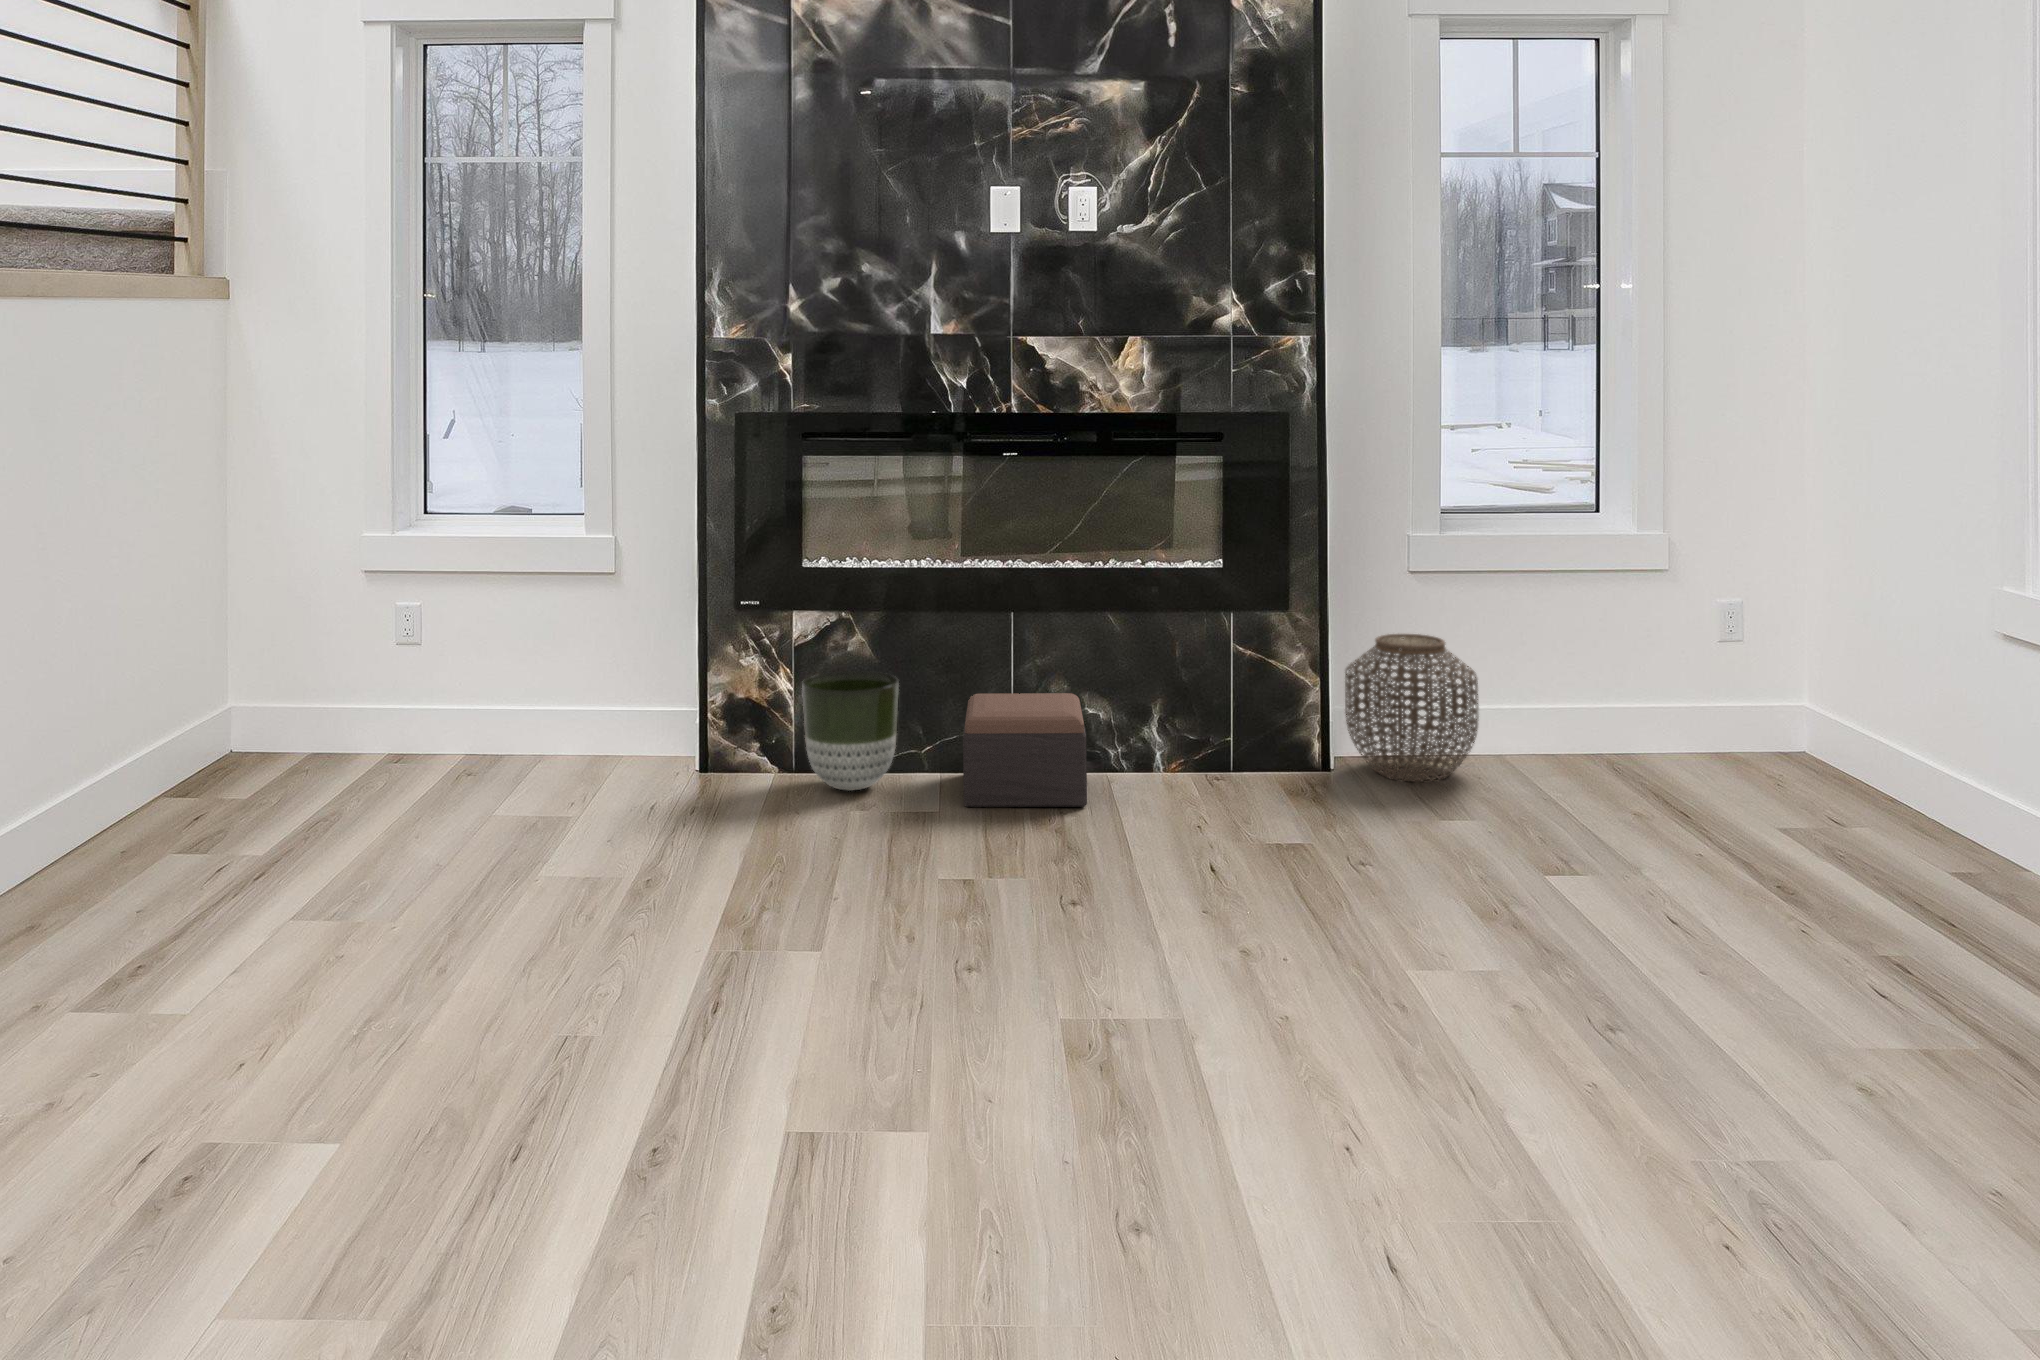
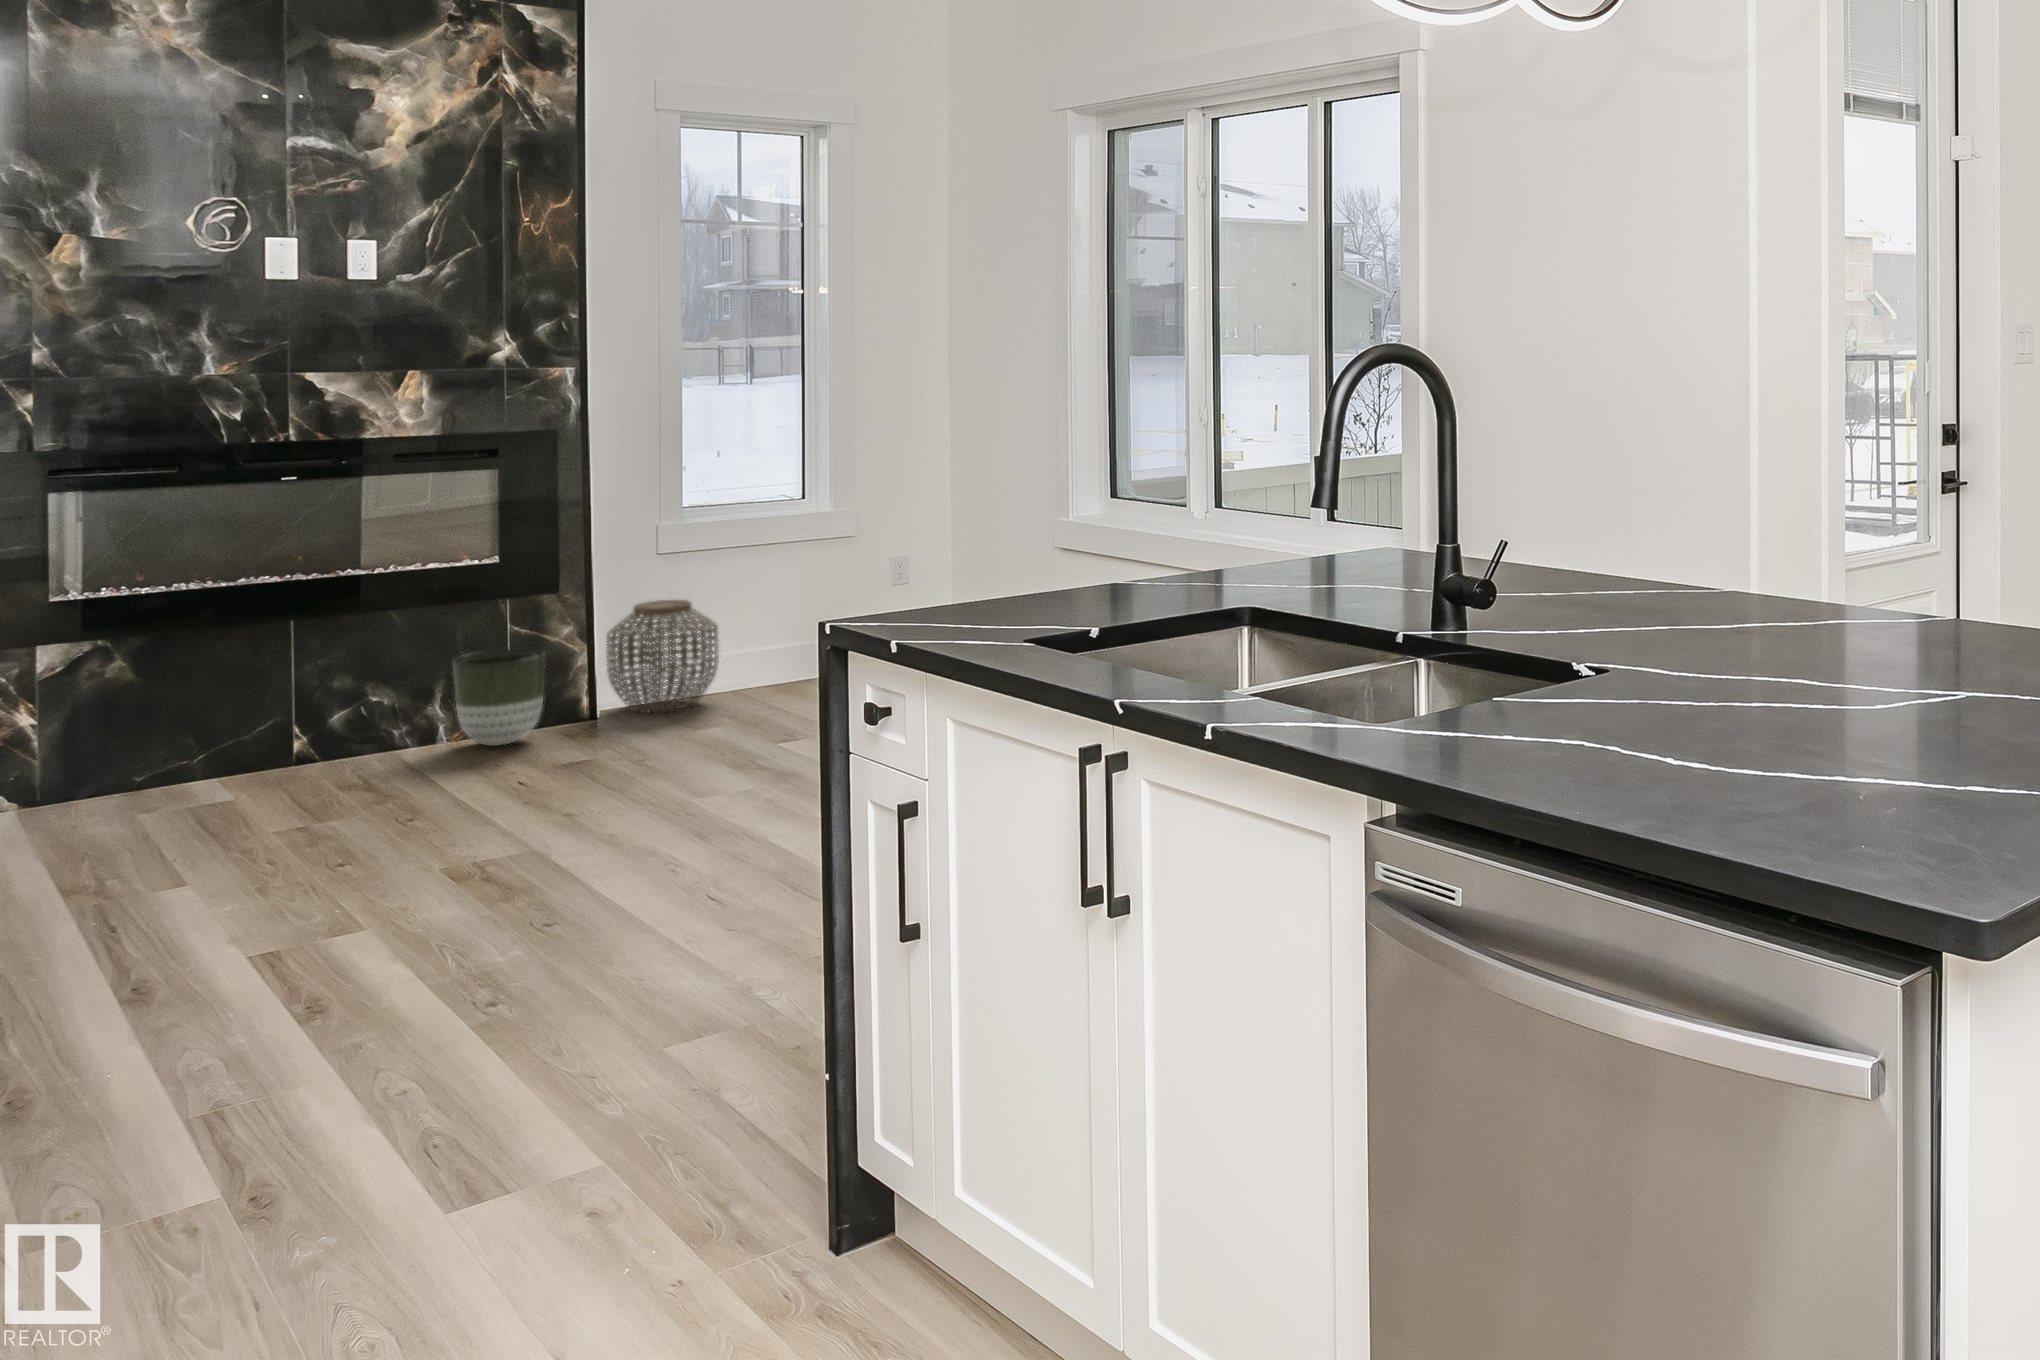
planter: present [802,671,899,791] -> present [453,649,545,746]
footstool: present [963,693,1087,807] -> none [243,686,393,792]

